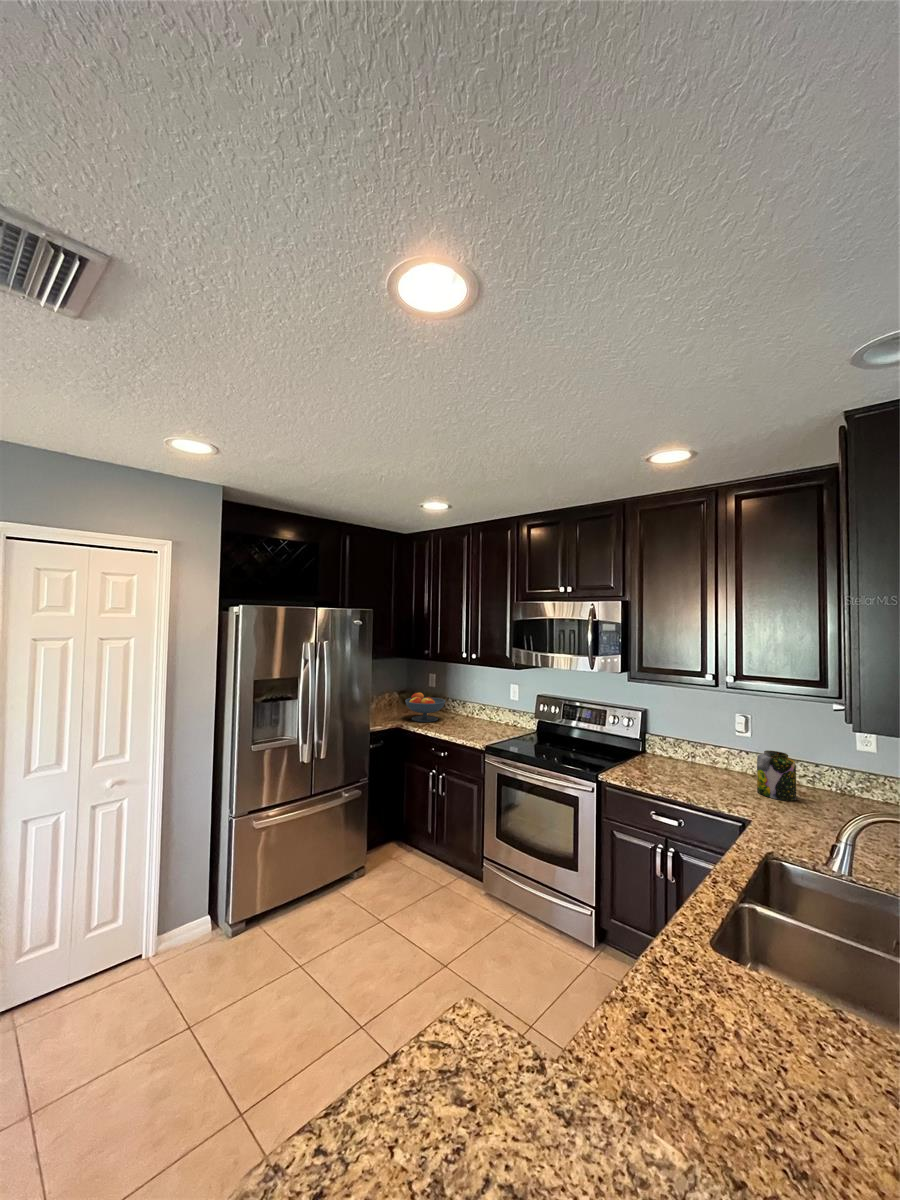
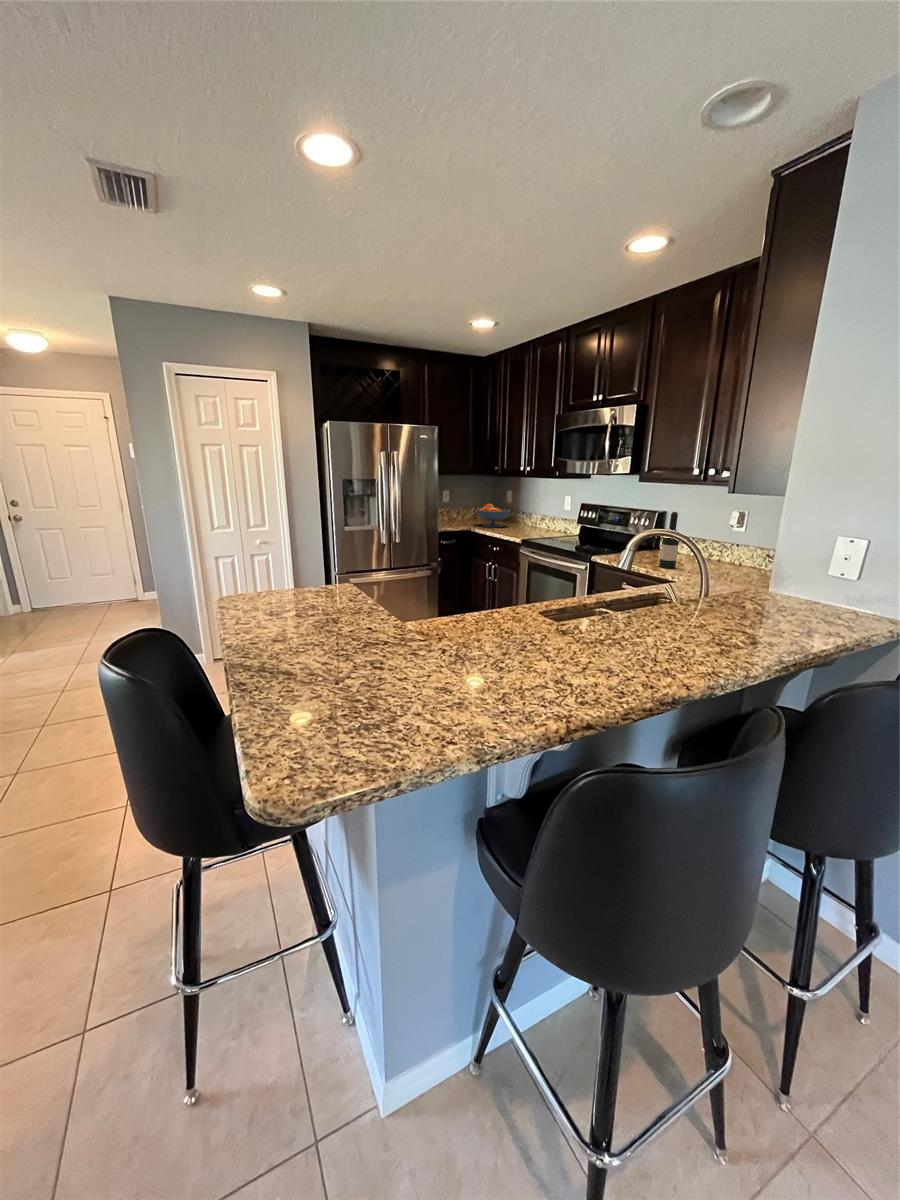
wine bottle: none [689,723,709,791] -> present [659,512,679,568]
jar: present [757,750,796,801] -> none [721,537,757,578]

